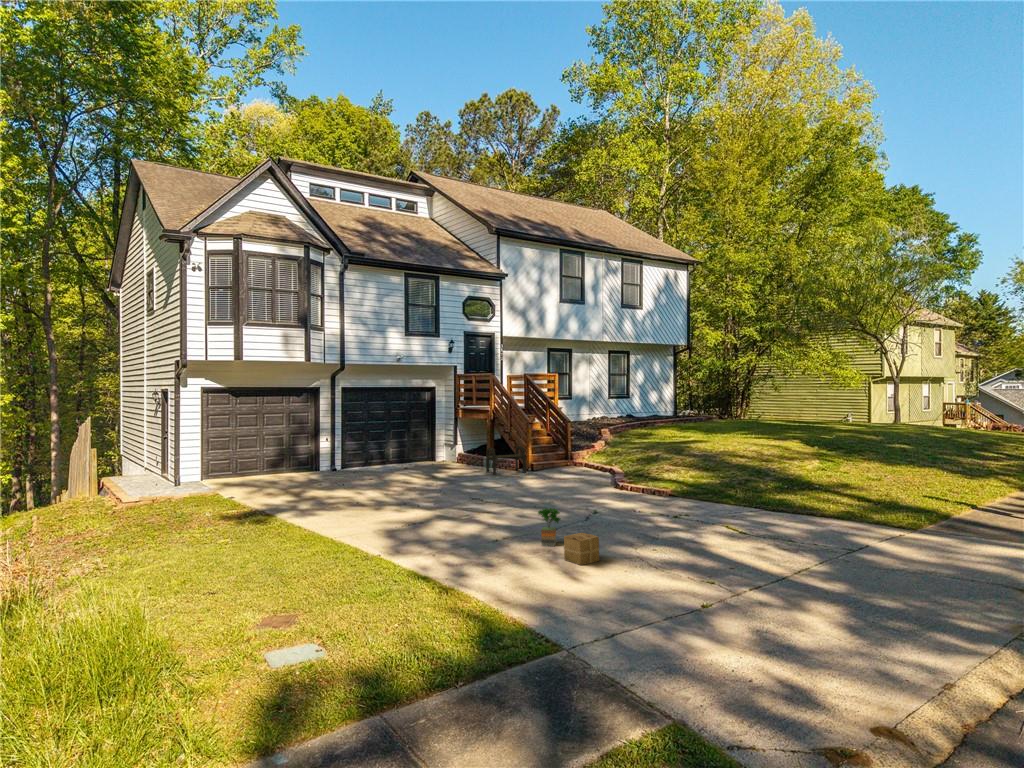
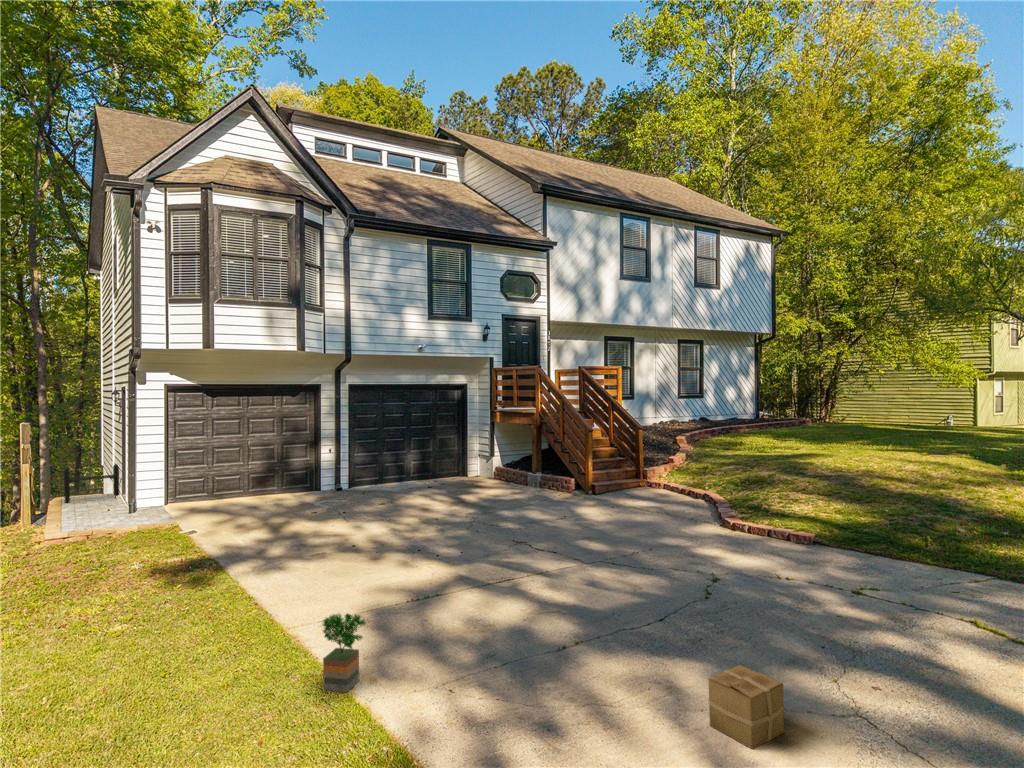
bench: present [486,446,526,475] -> present [64,464,120,503]
potted tree: present [538,508,561,546] -> present [323,614,366,692]

